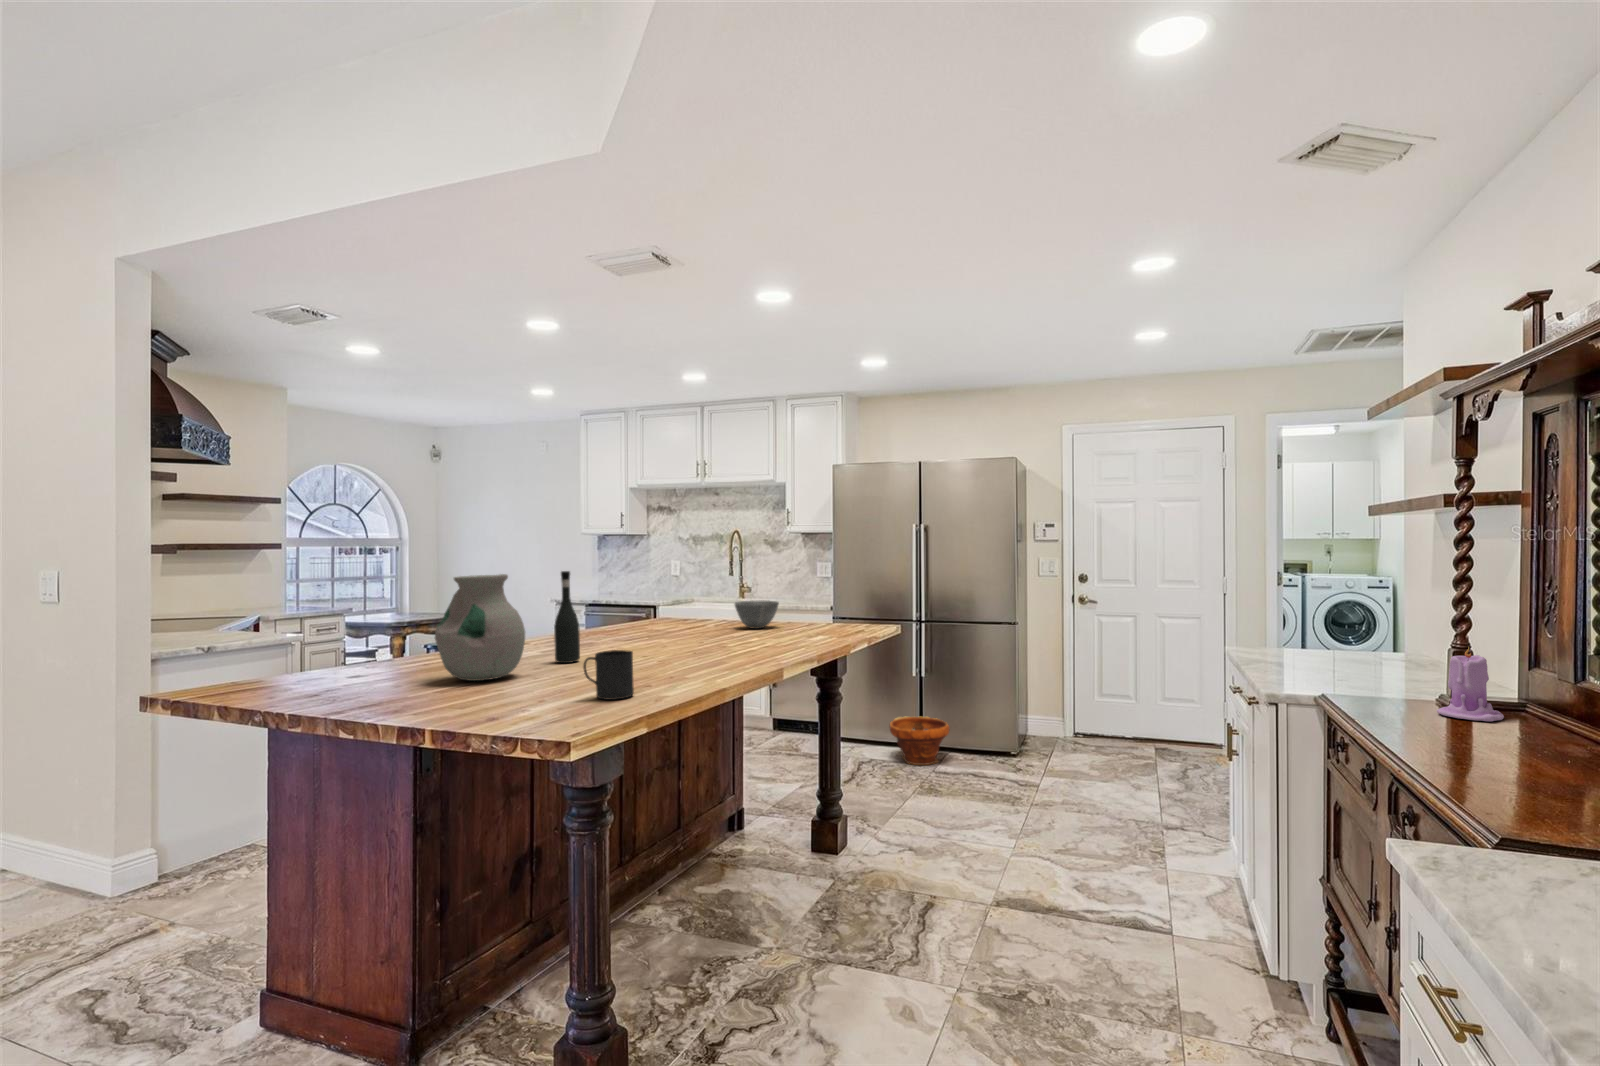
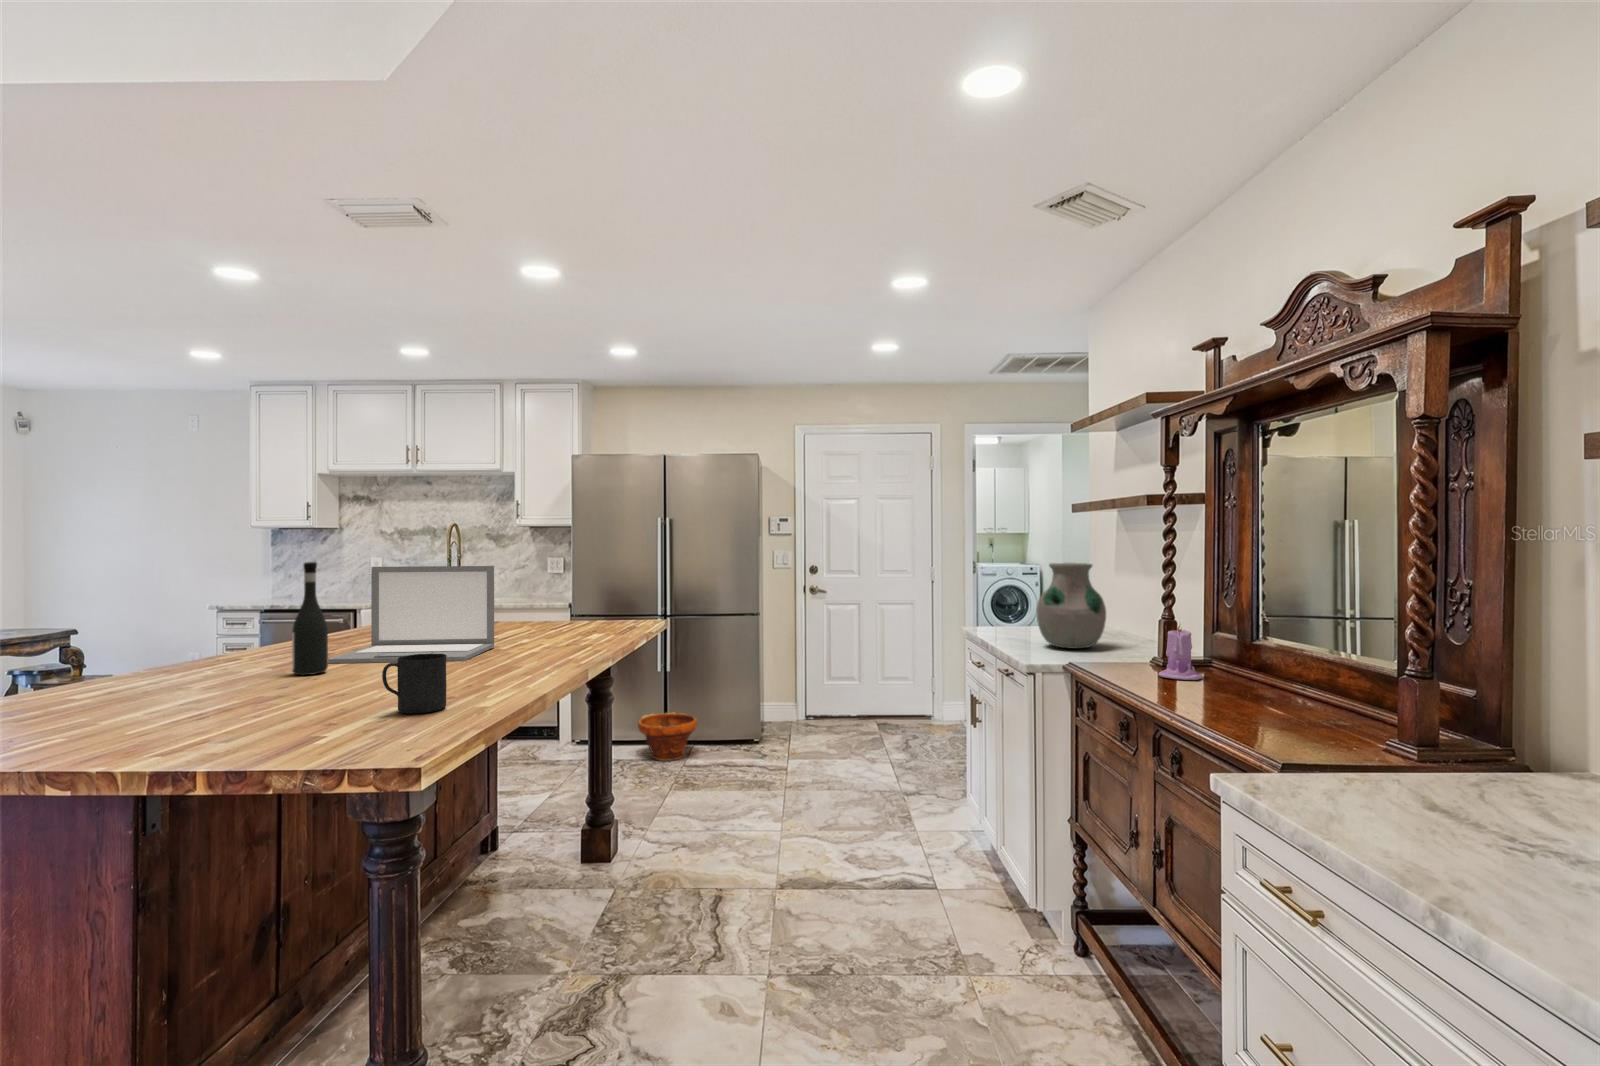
laptop: none [586,572,719,657] -> present [328,566,494,663]
vase: present [435,574,525,681] -> present [1036,563,1106,648]
bowl: present [735,601,779,629] -> none [493,599,545,629]

